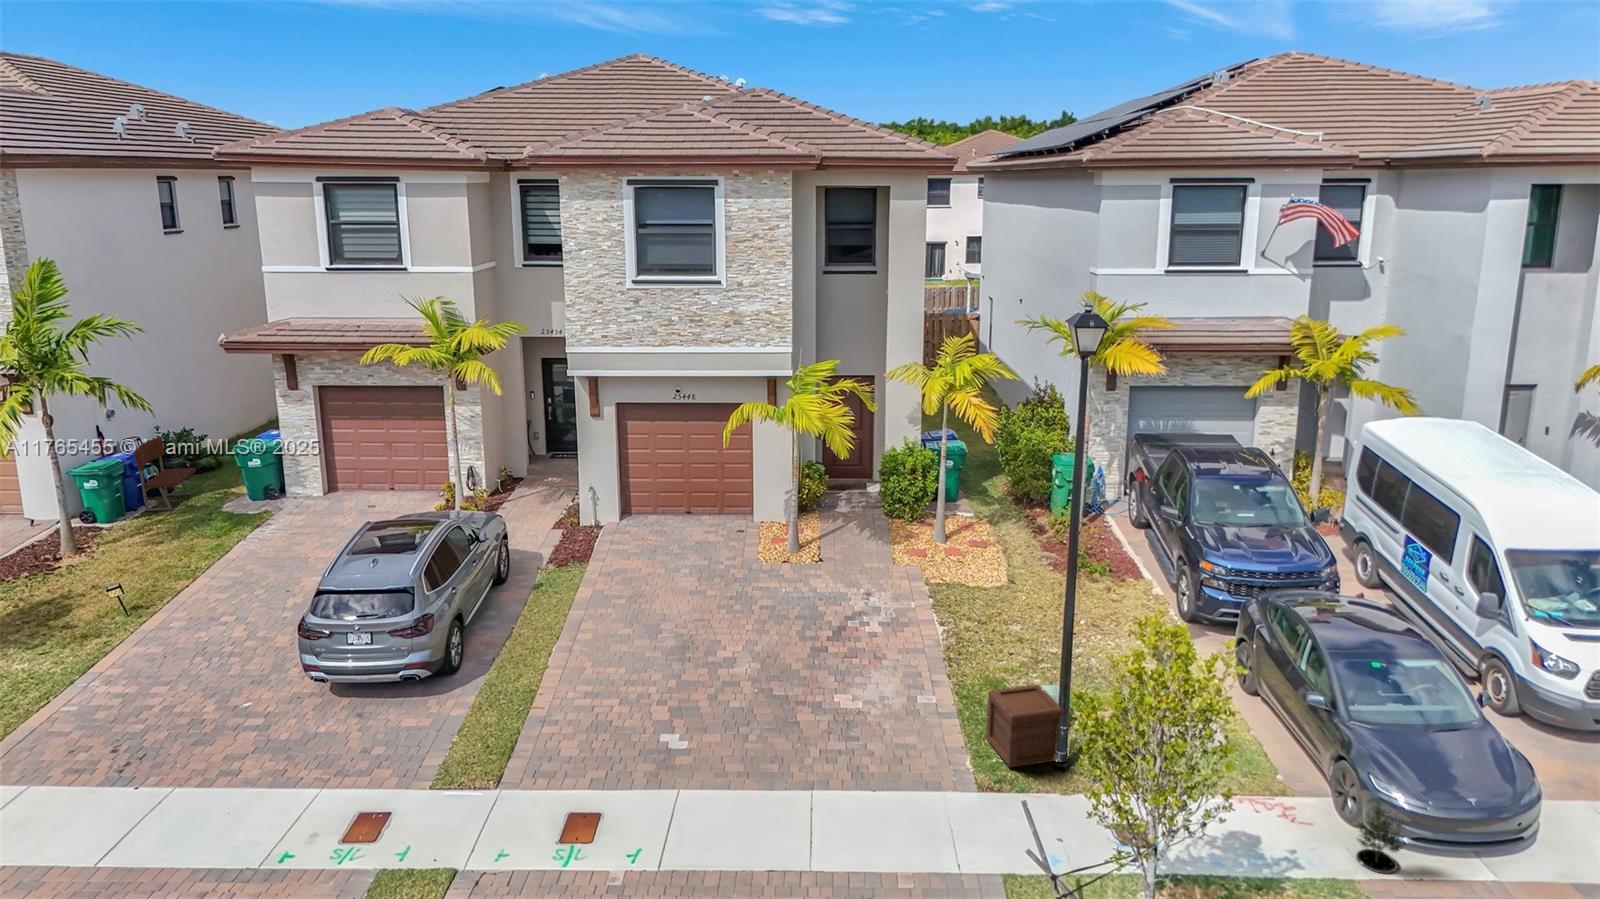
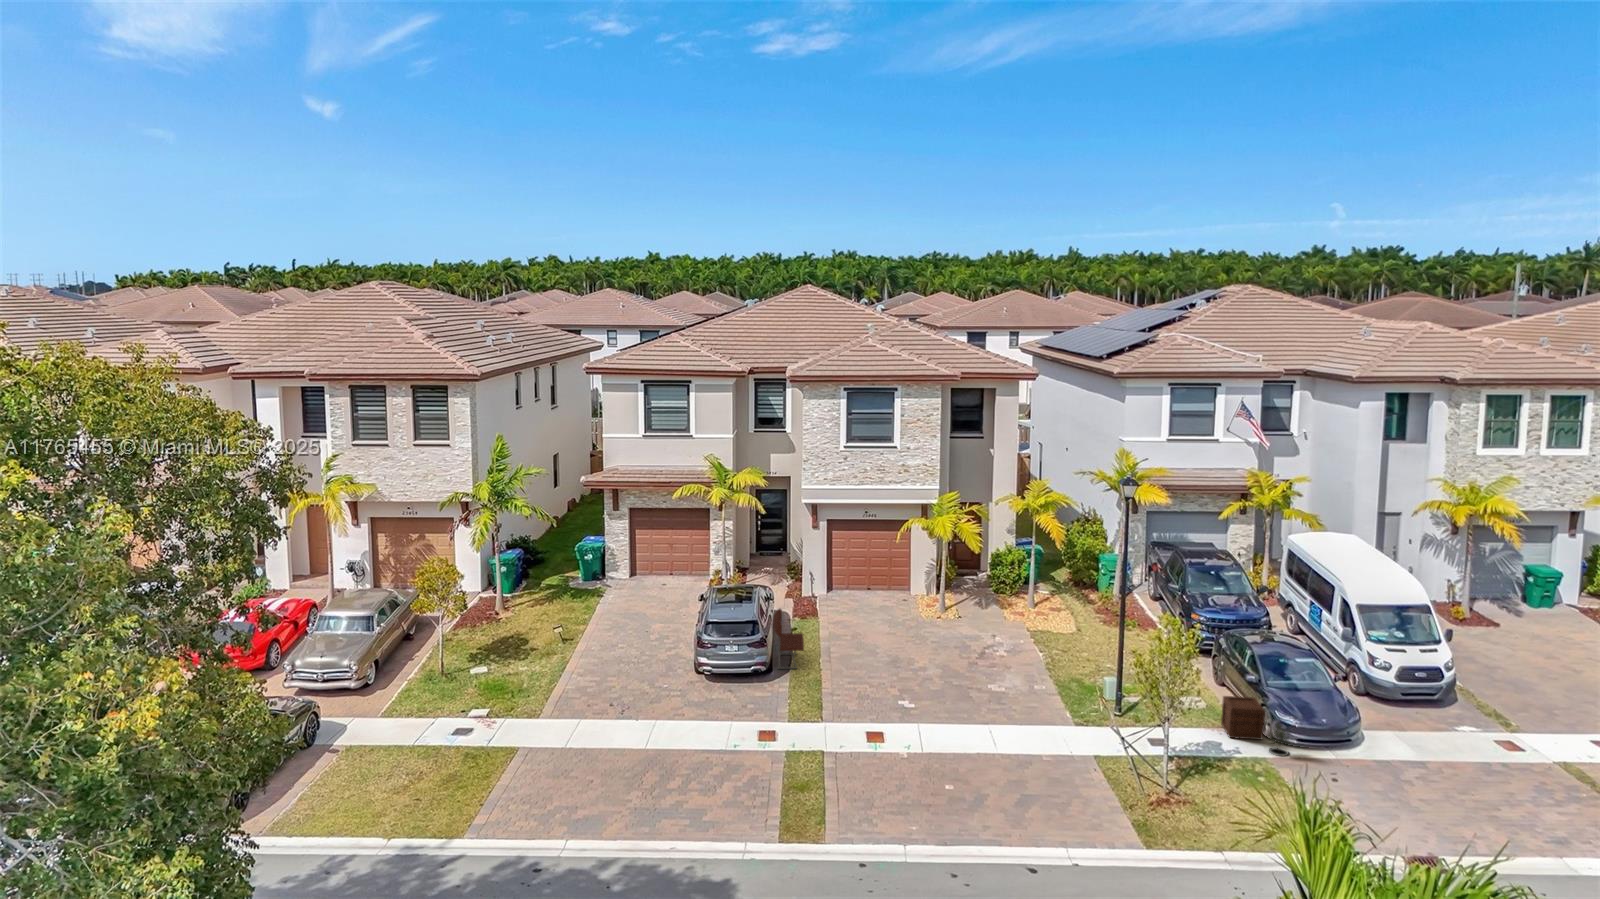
bench: present [135,438,196,511] -> present [774,609,804,669]
wooden crate: present [986,685,1065,768] -> present [1221,696,1265,740]

